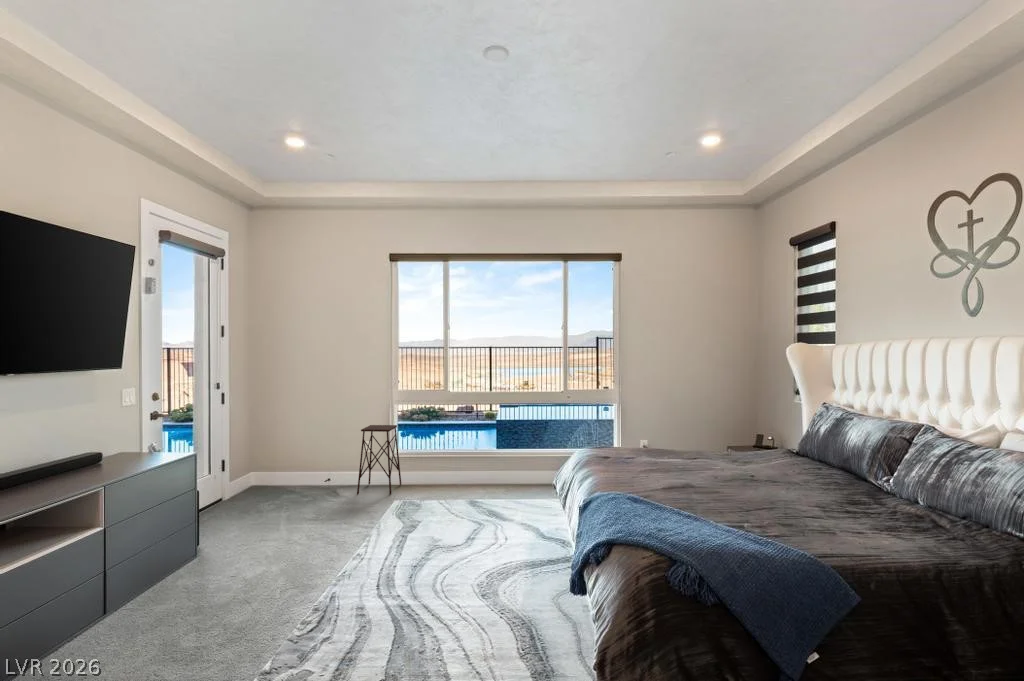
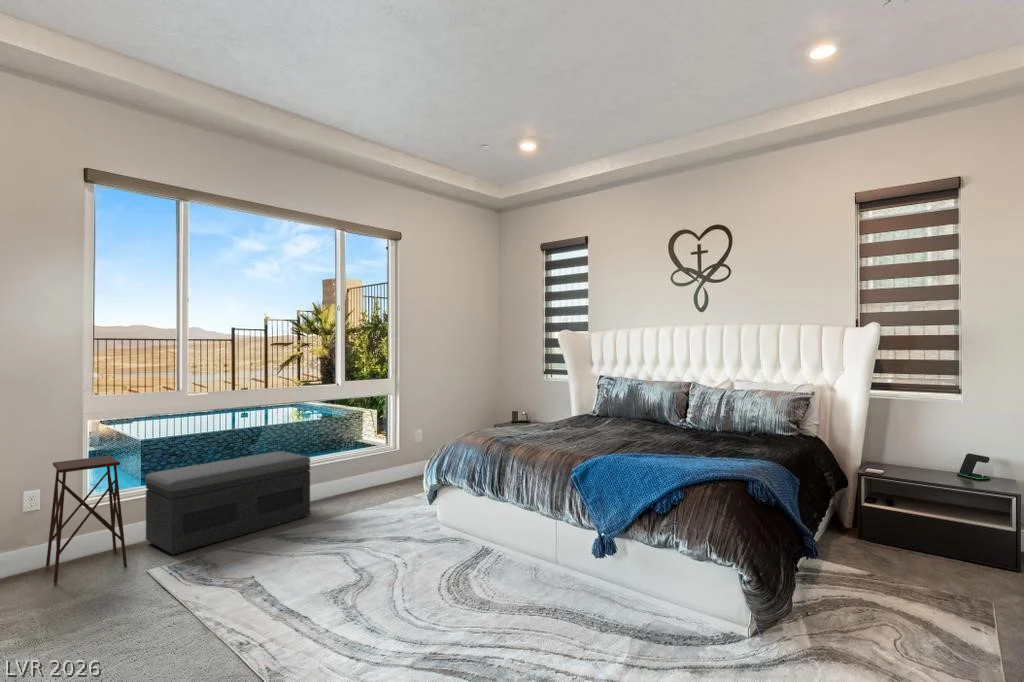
storage bench: none [411,438,513,495] -> present [145,451,310,554]

